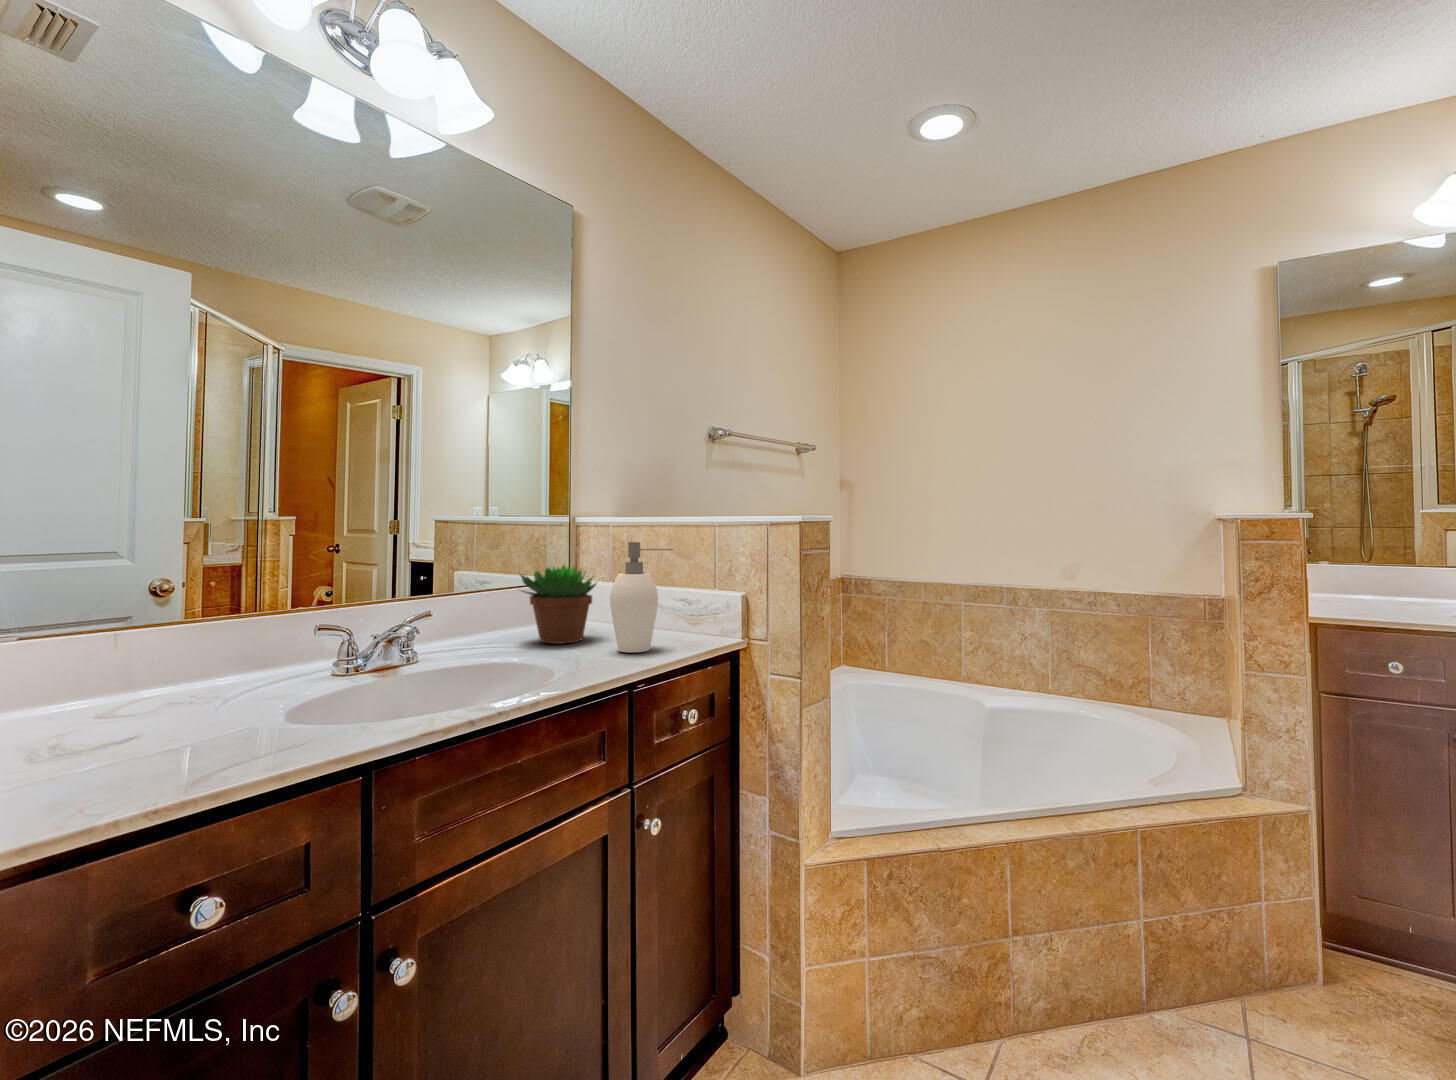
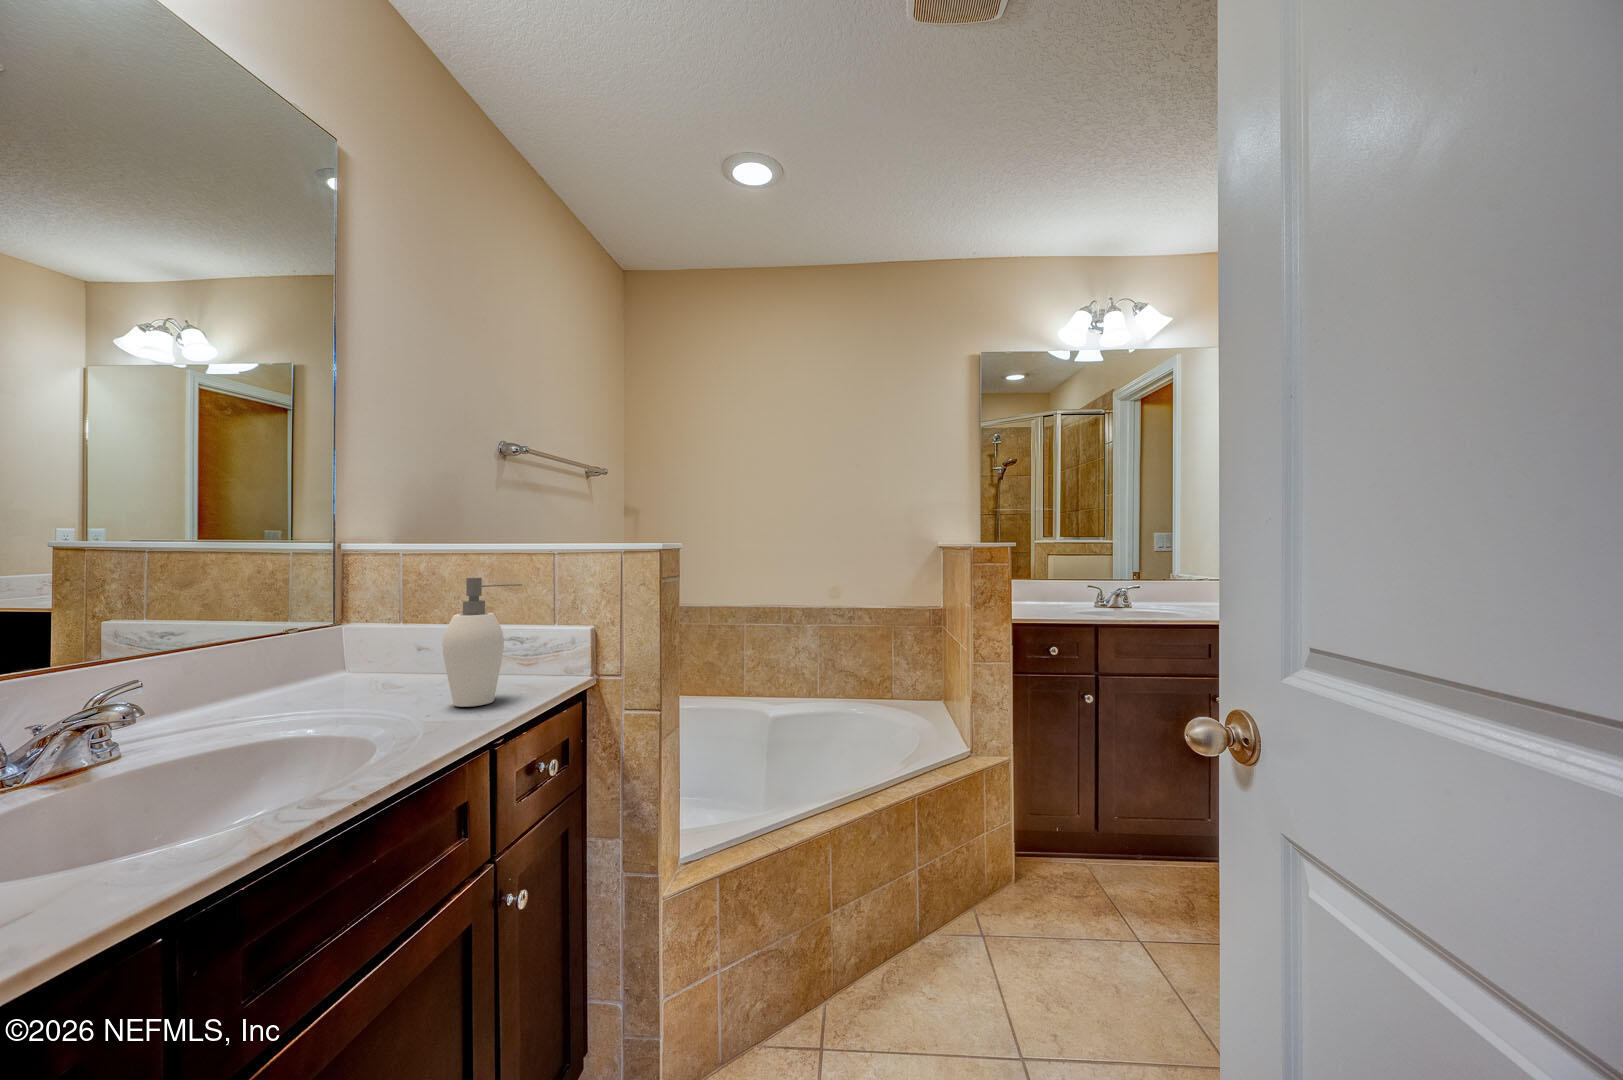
succulent plant: present [521,565,597,644] -> none [290,605,409,708]

